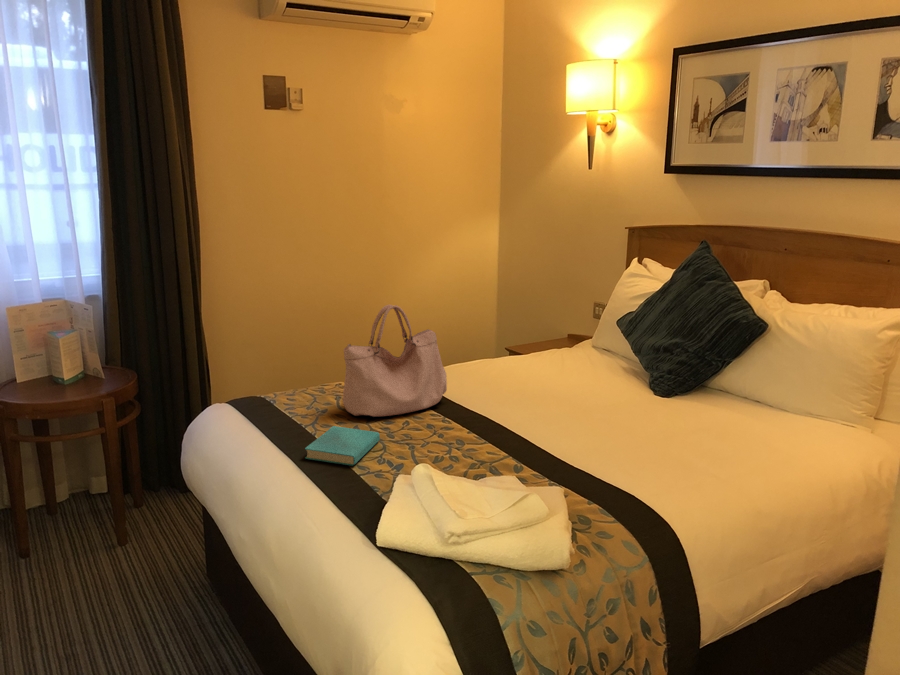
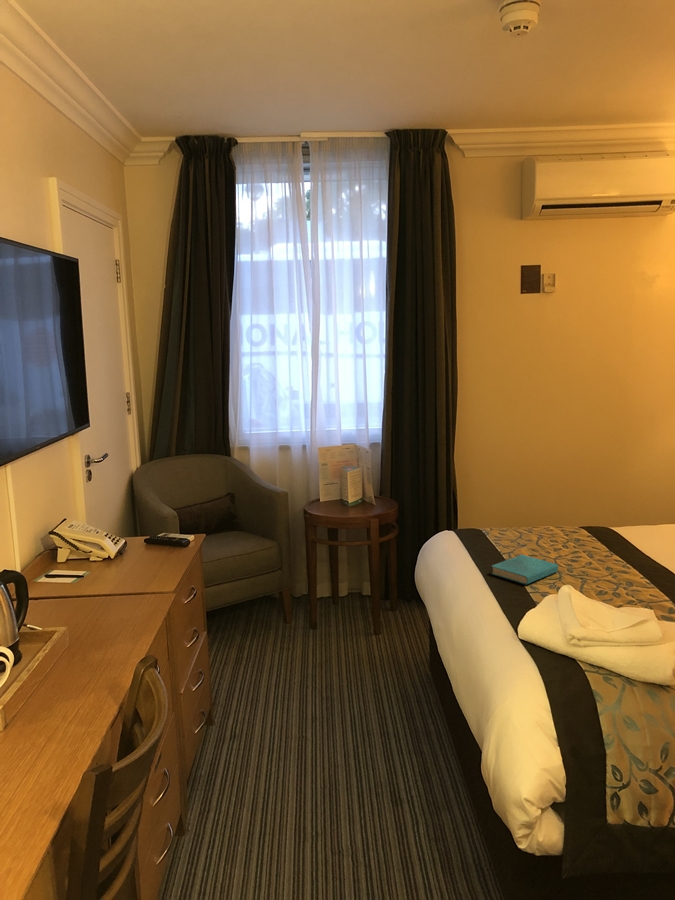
handbag: present [343,305,447,417] -> none [537,460,640,556]

